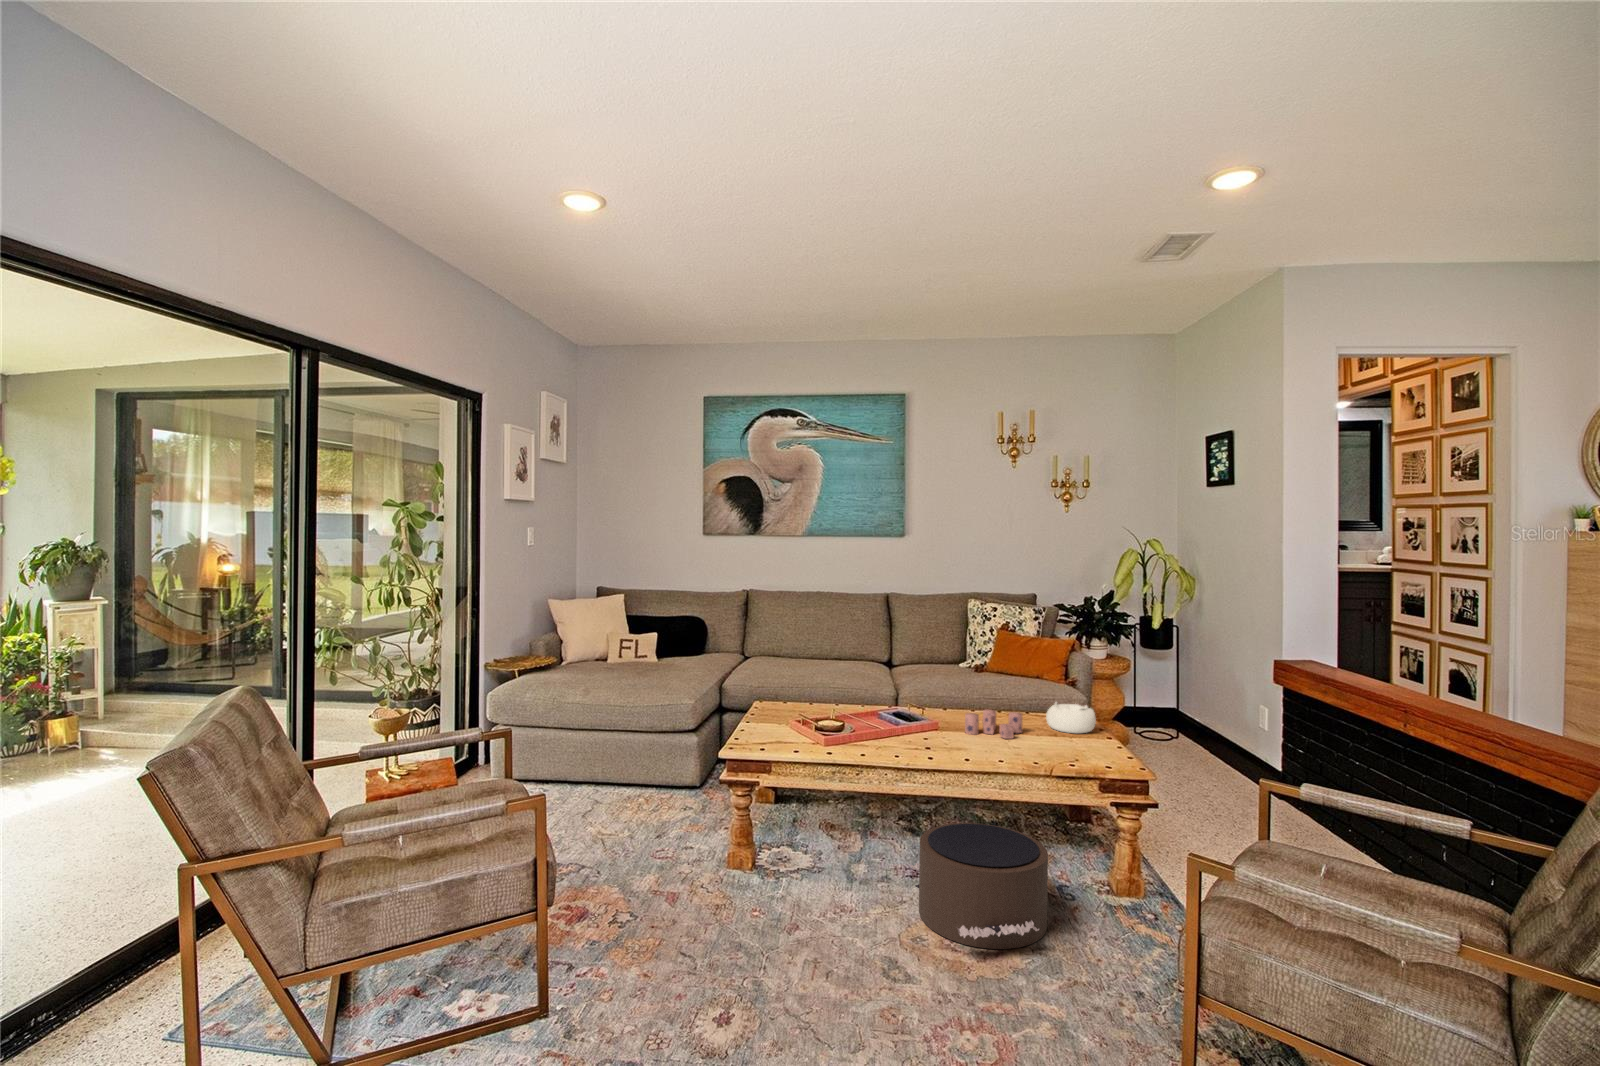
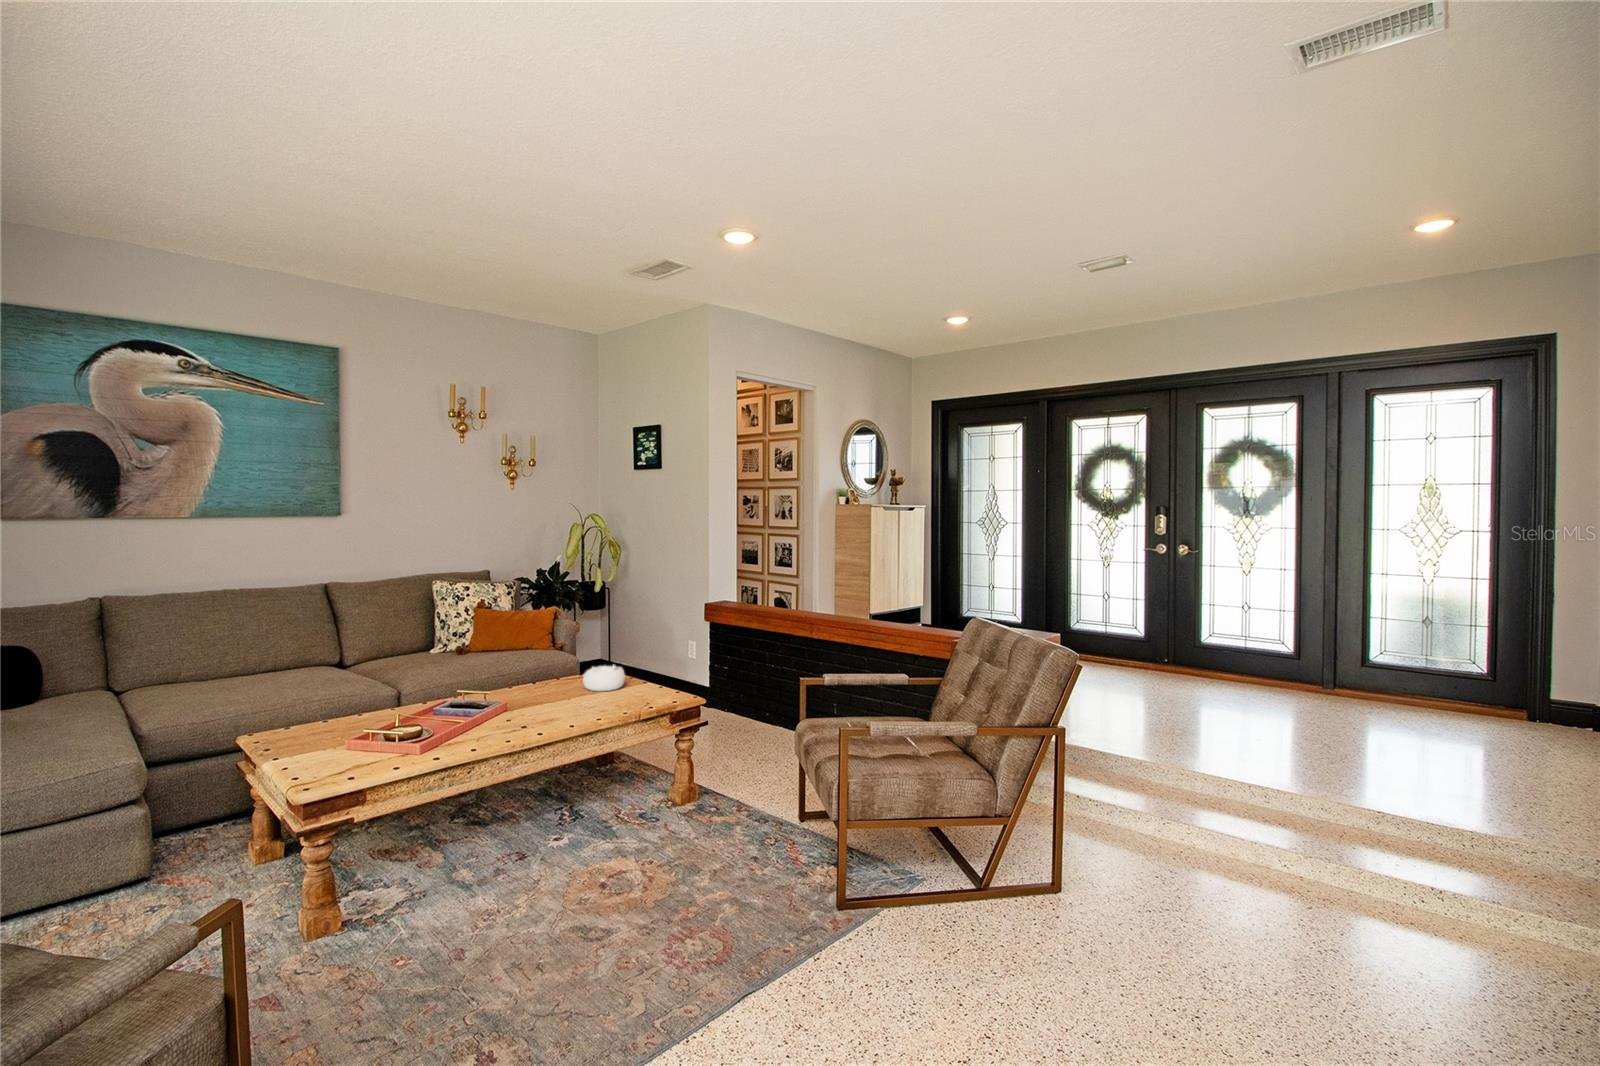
candle: present [965,709,1022,739] -> none [529,682,577,712]
pouf: present [911,823,1048,949] -> none [528,782,675,890]

